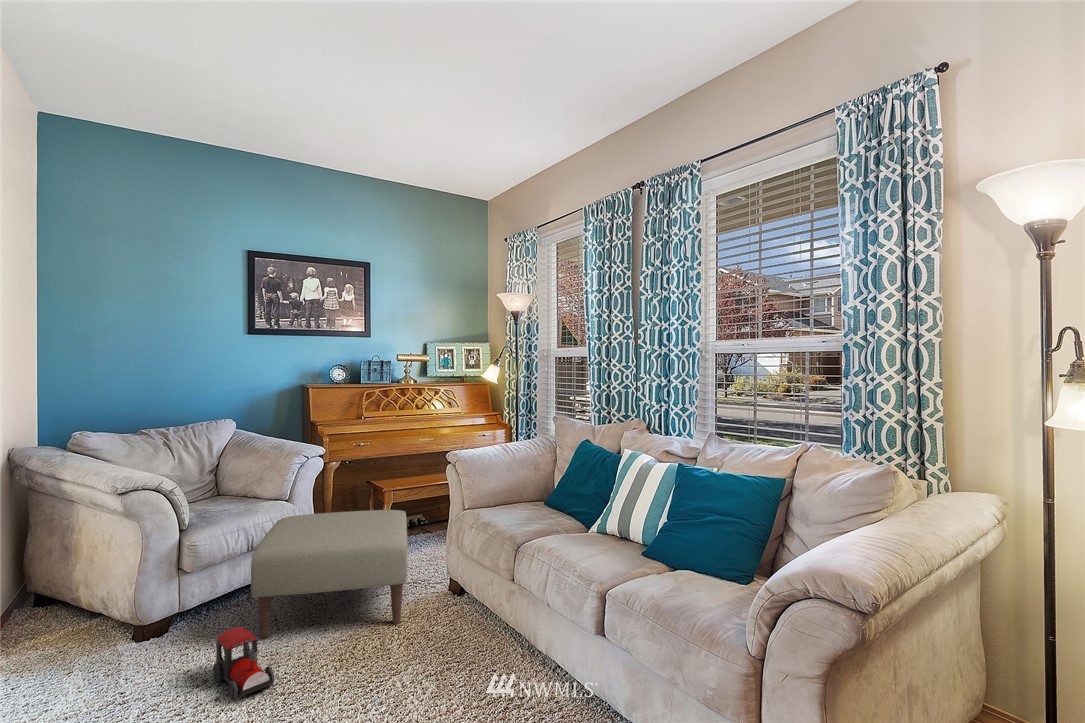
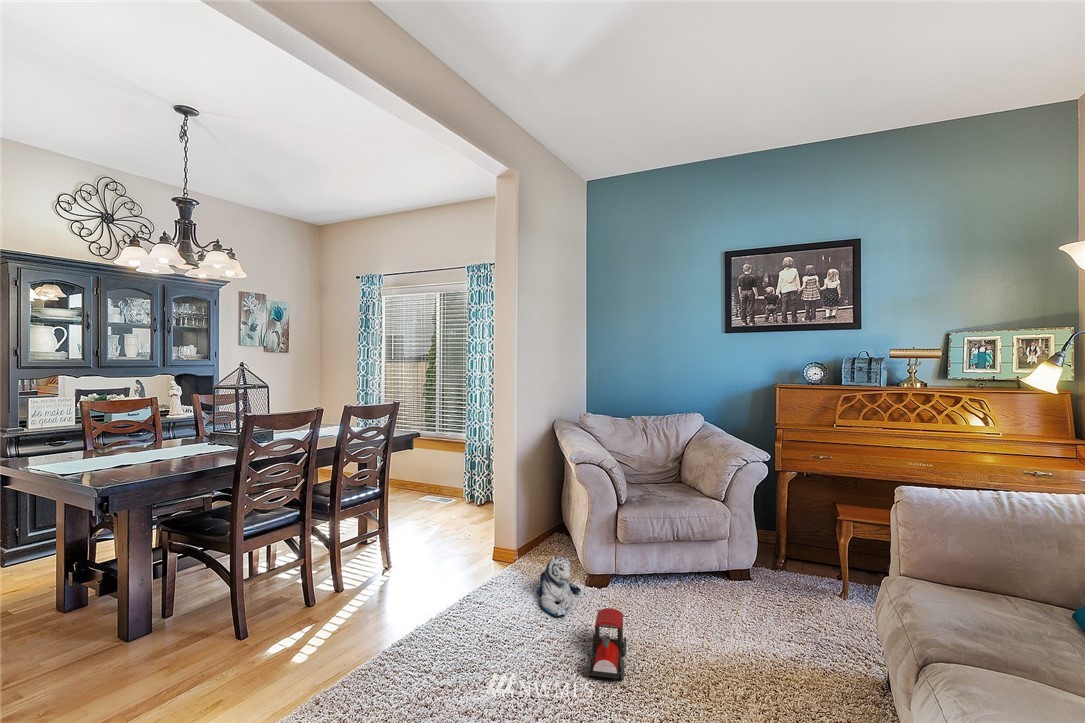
ottoman: present [251,510,408,639] -> none [643,518,847,687]
plush toy: none [75,607,149,681] -> present [537,556,581,617]

